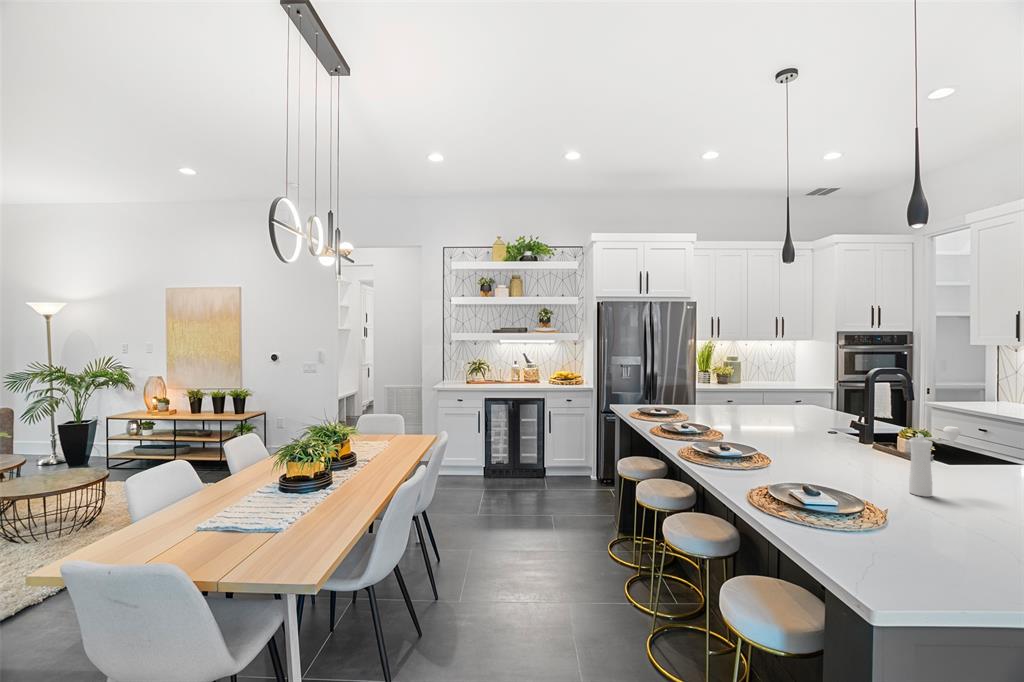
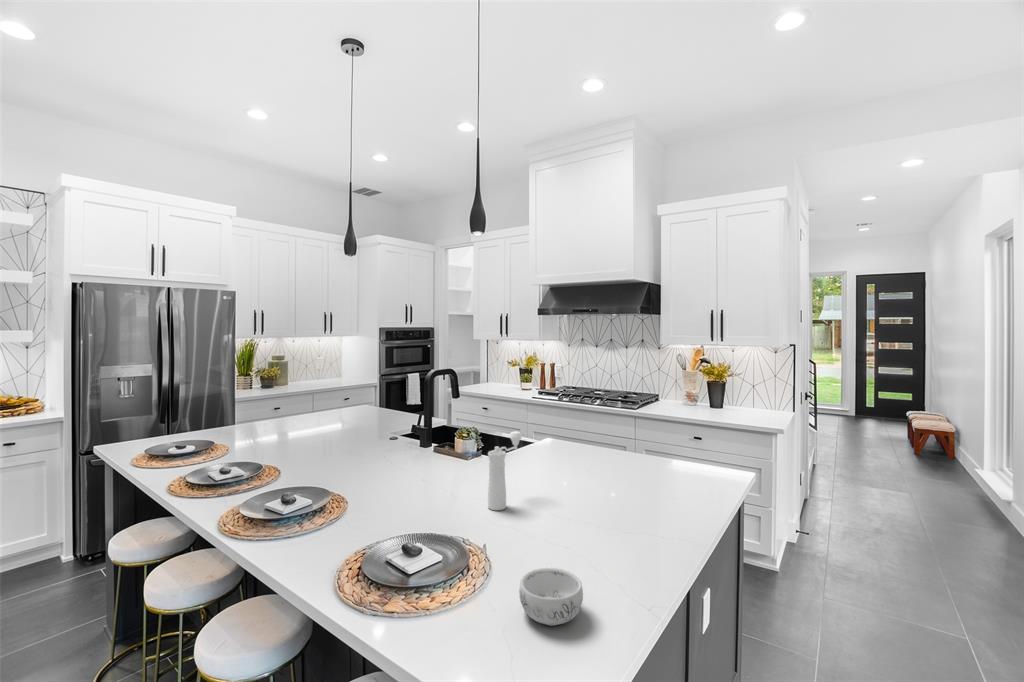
decorative bowl: none [893,520,964,562] -> present [519,568,583,626]

